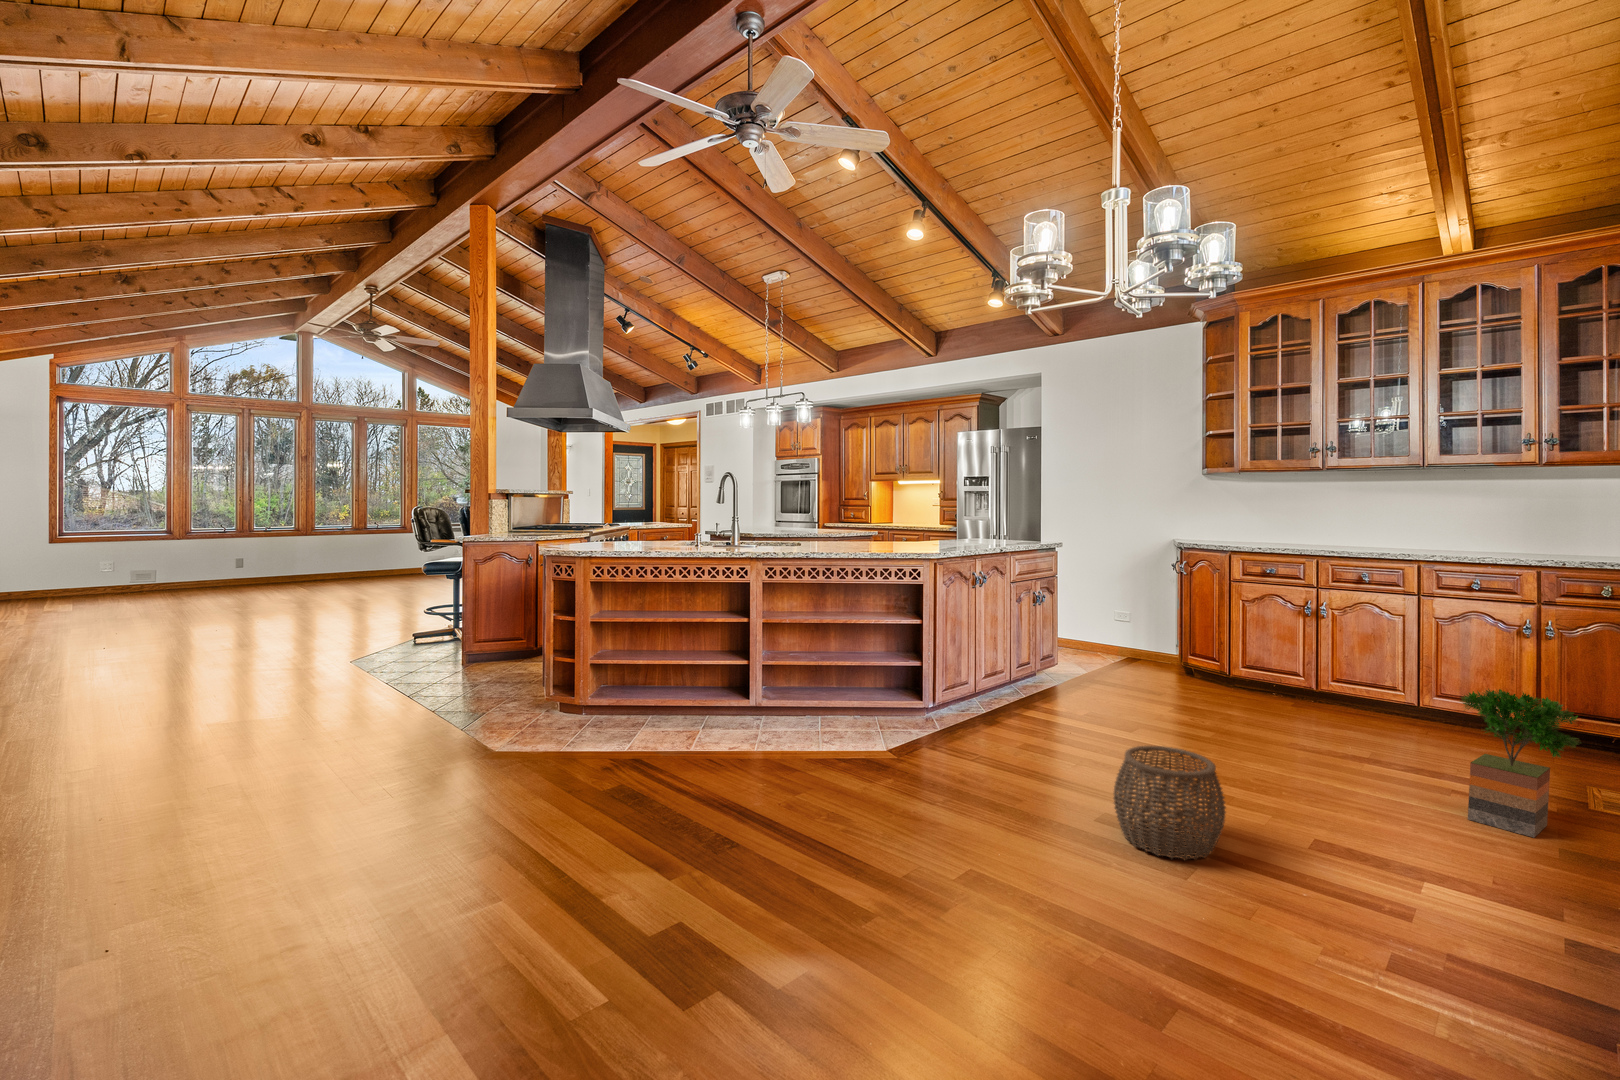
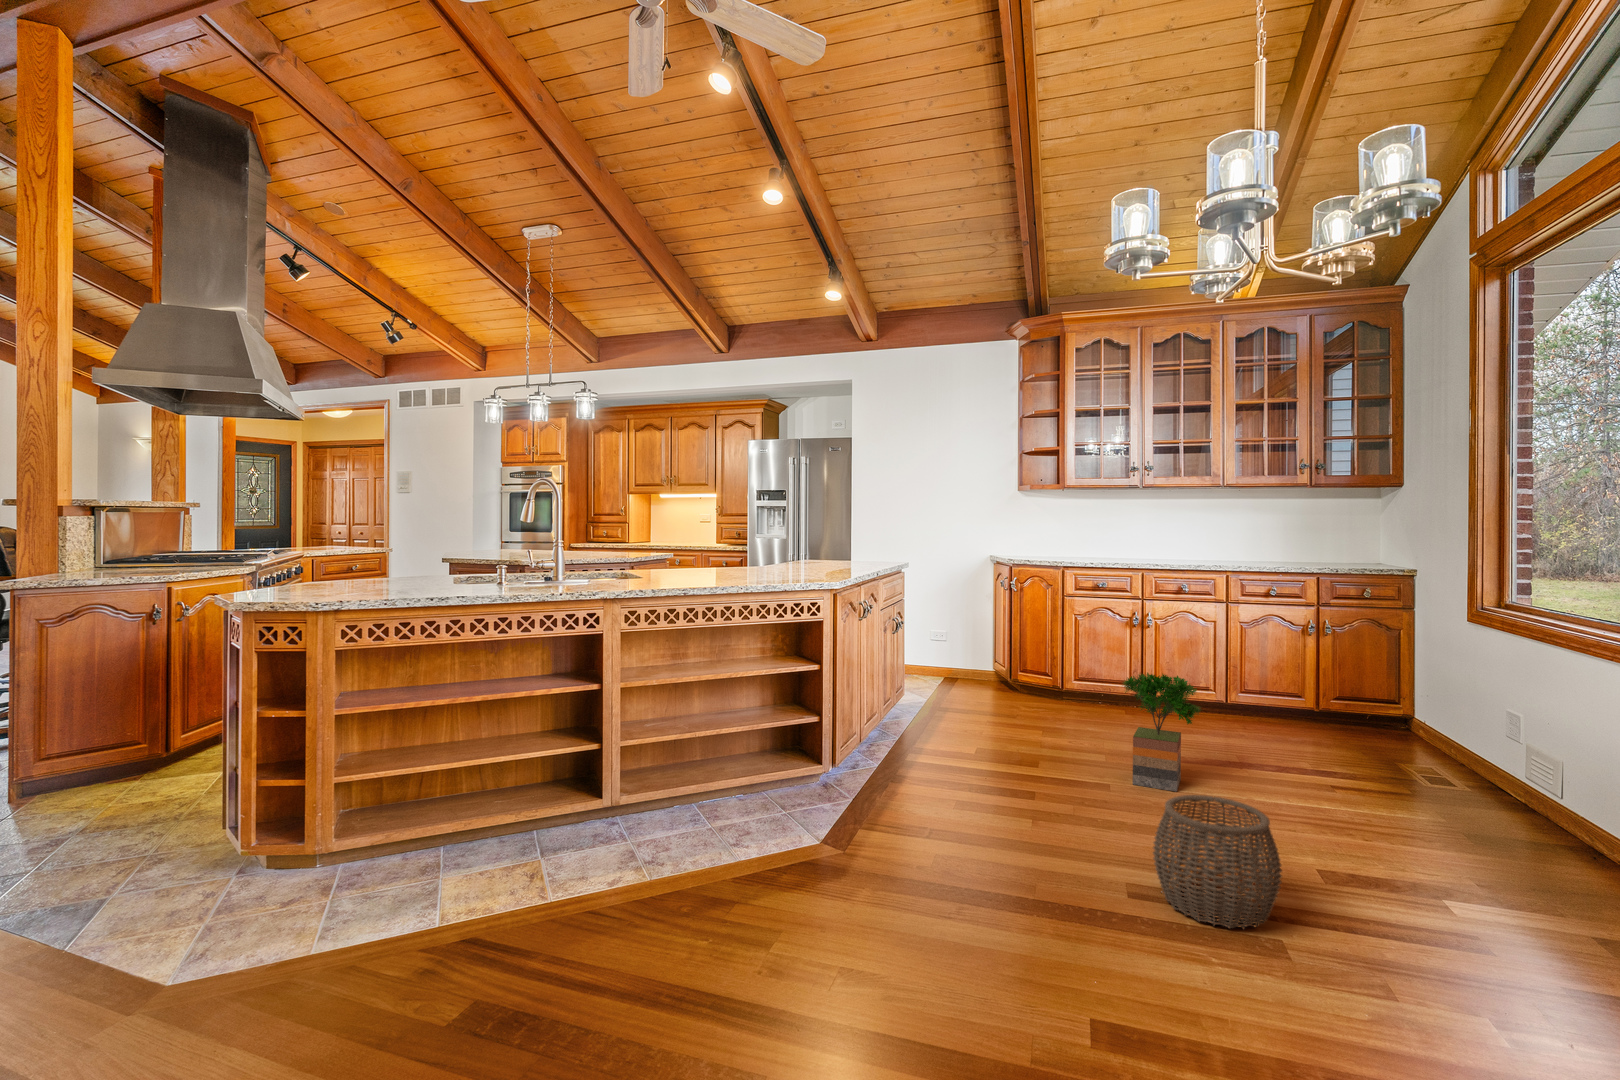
potted tree: present [1462,689,1579,838] -> present [1123,673,1200,792]

